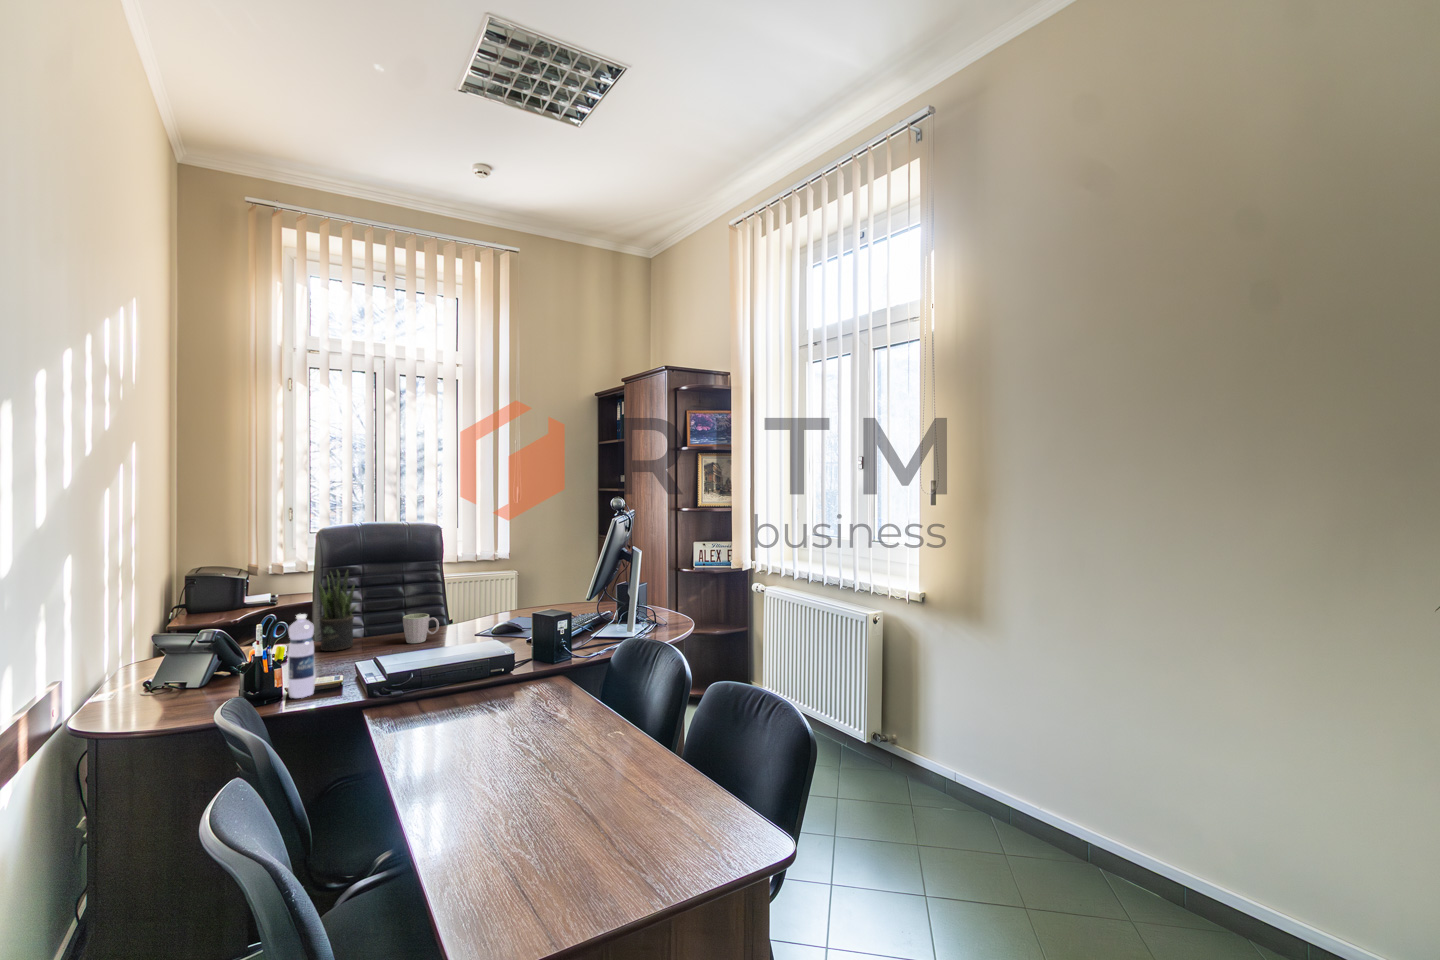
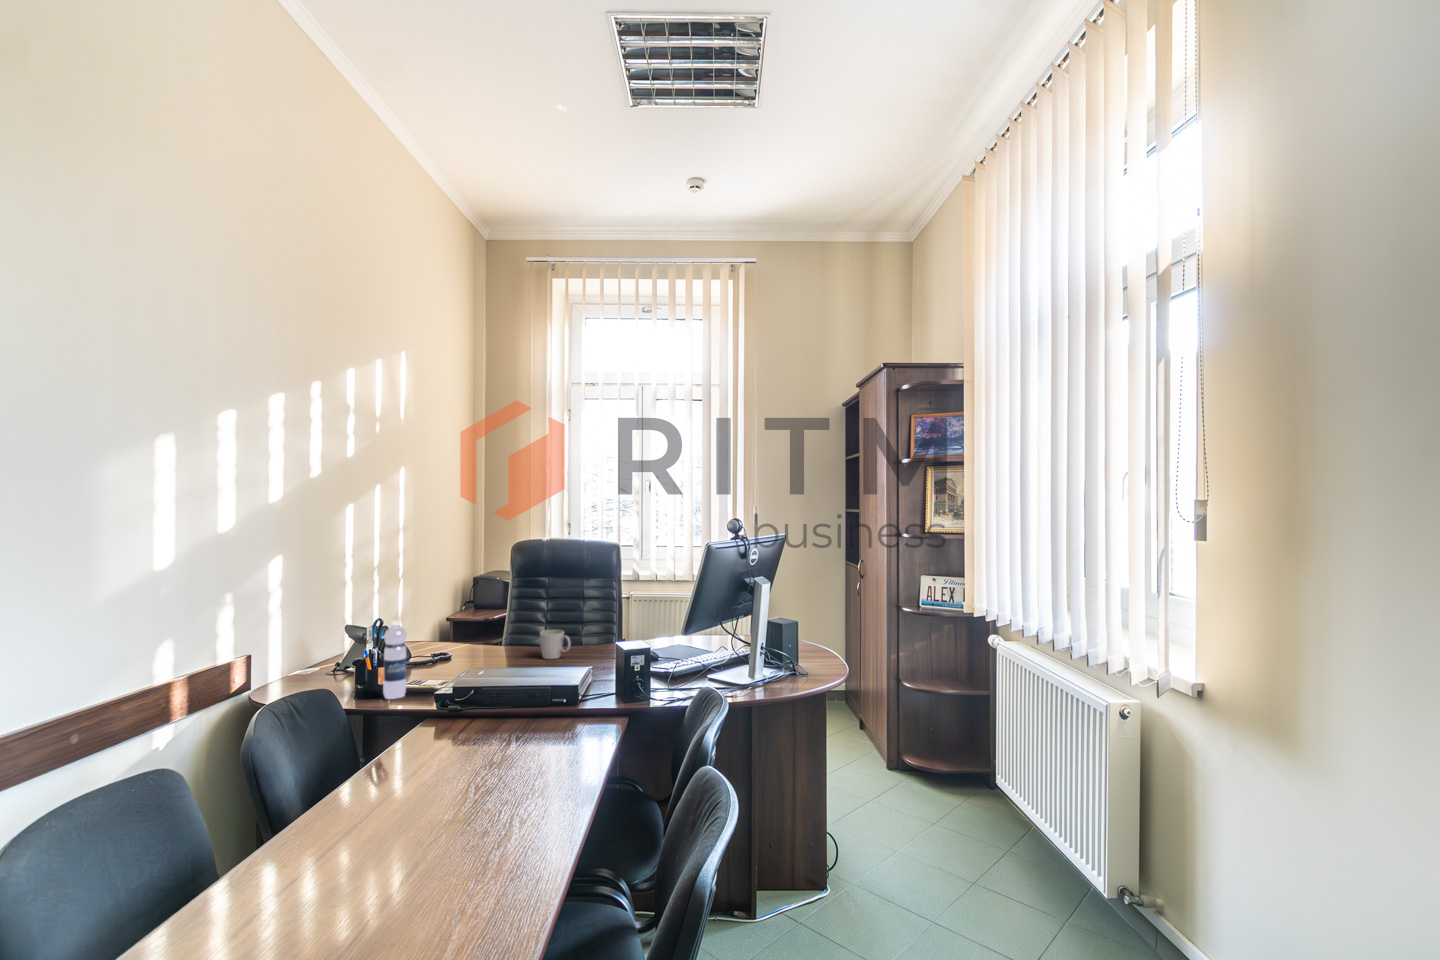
potted plant: present [318,571,356,651] -> none [473,580,509,657]

